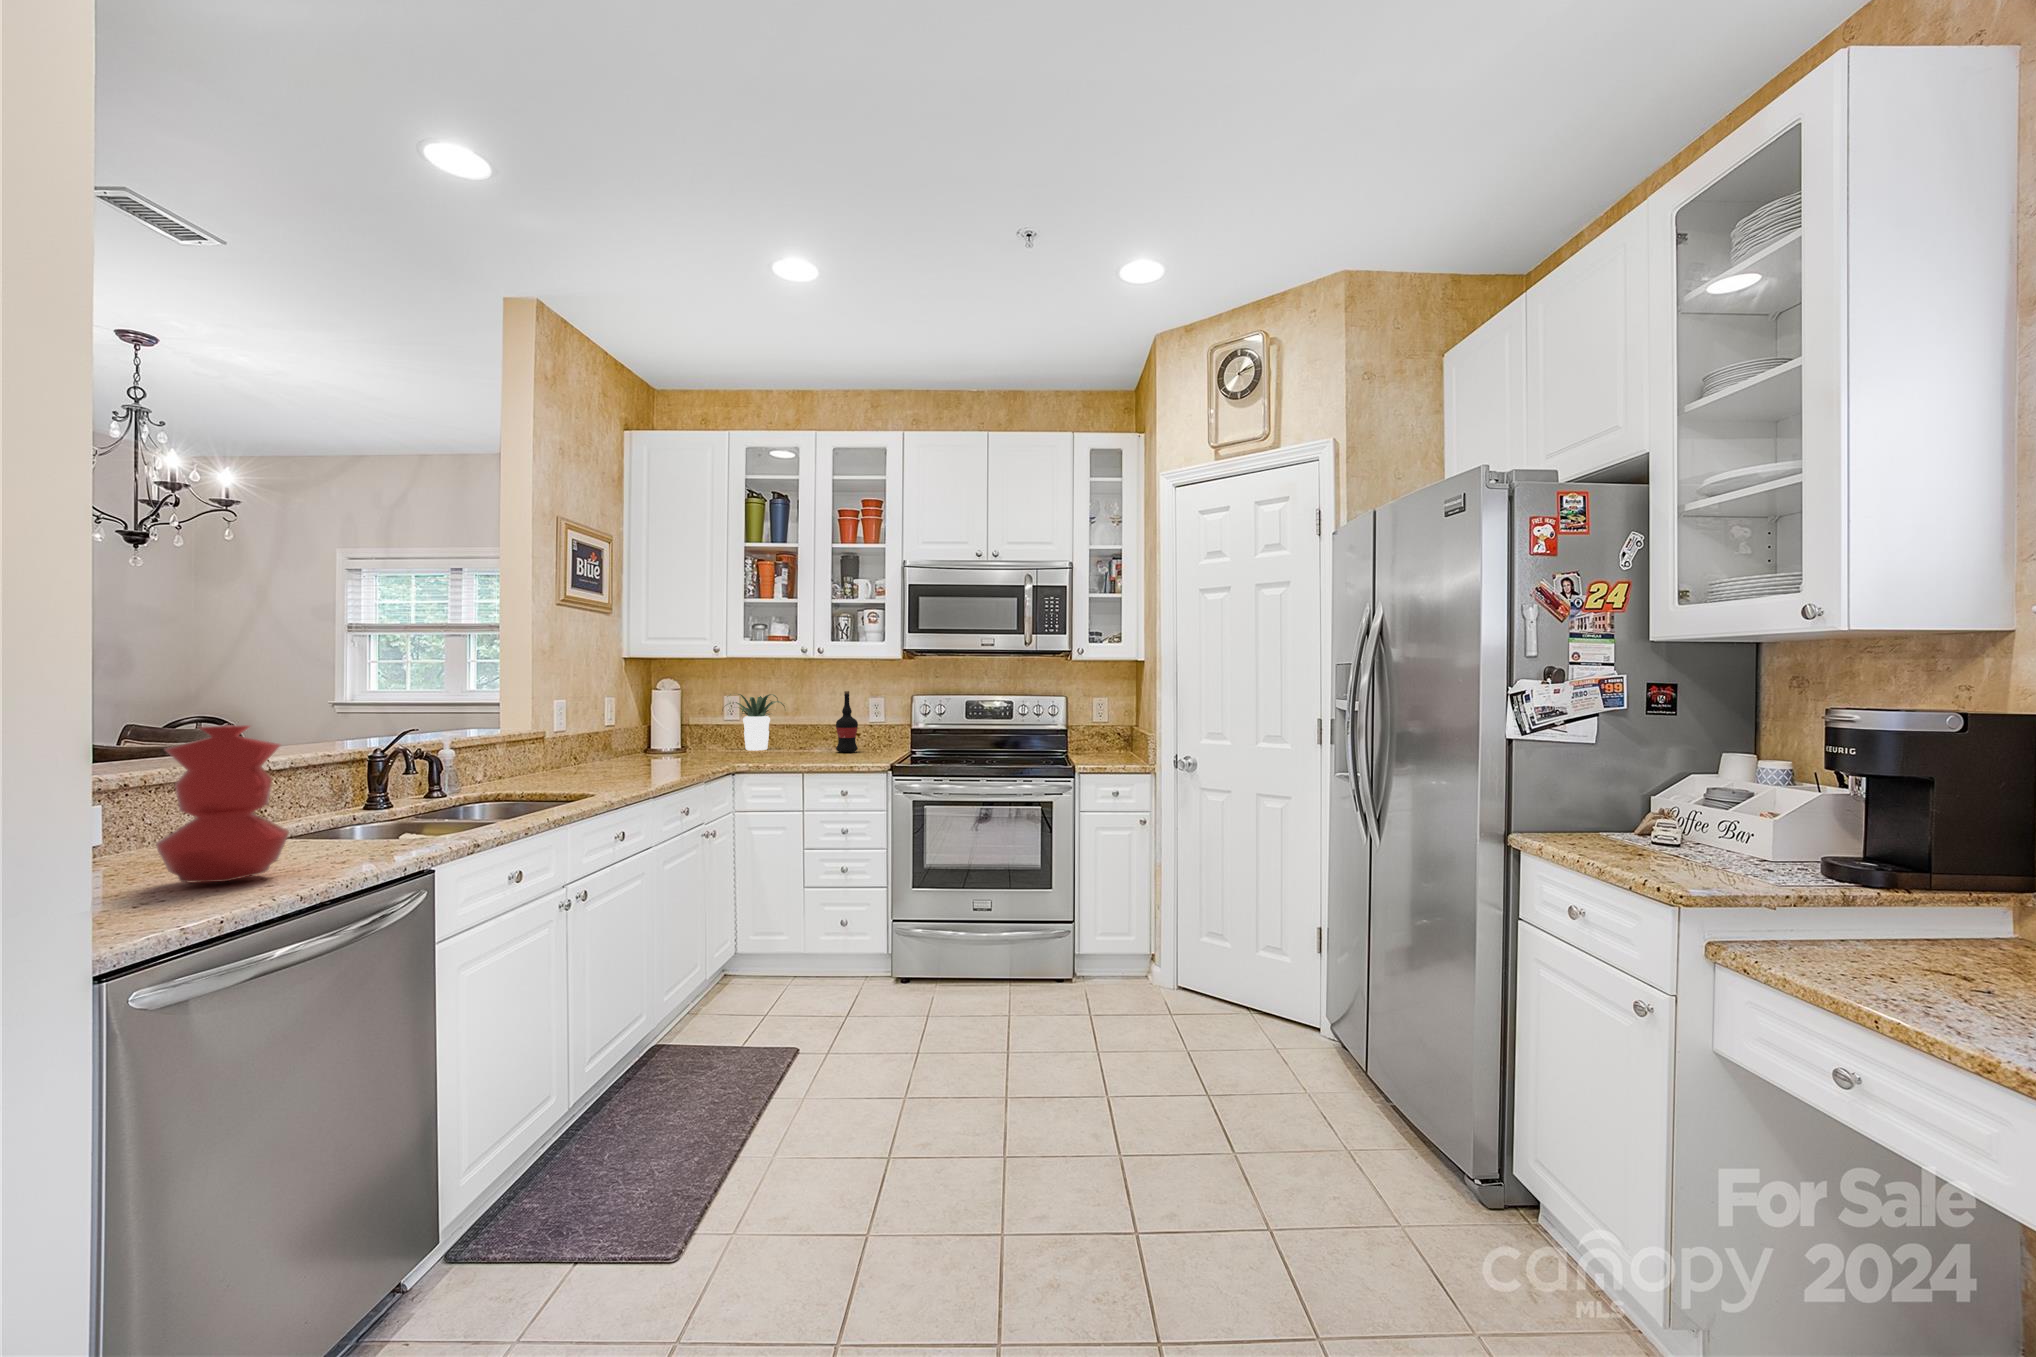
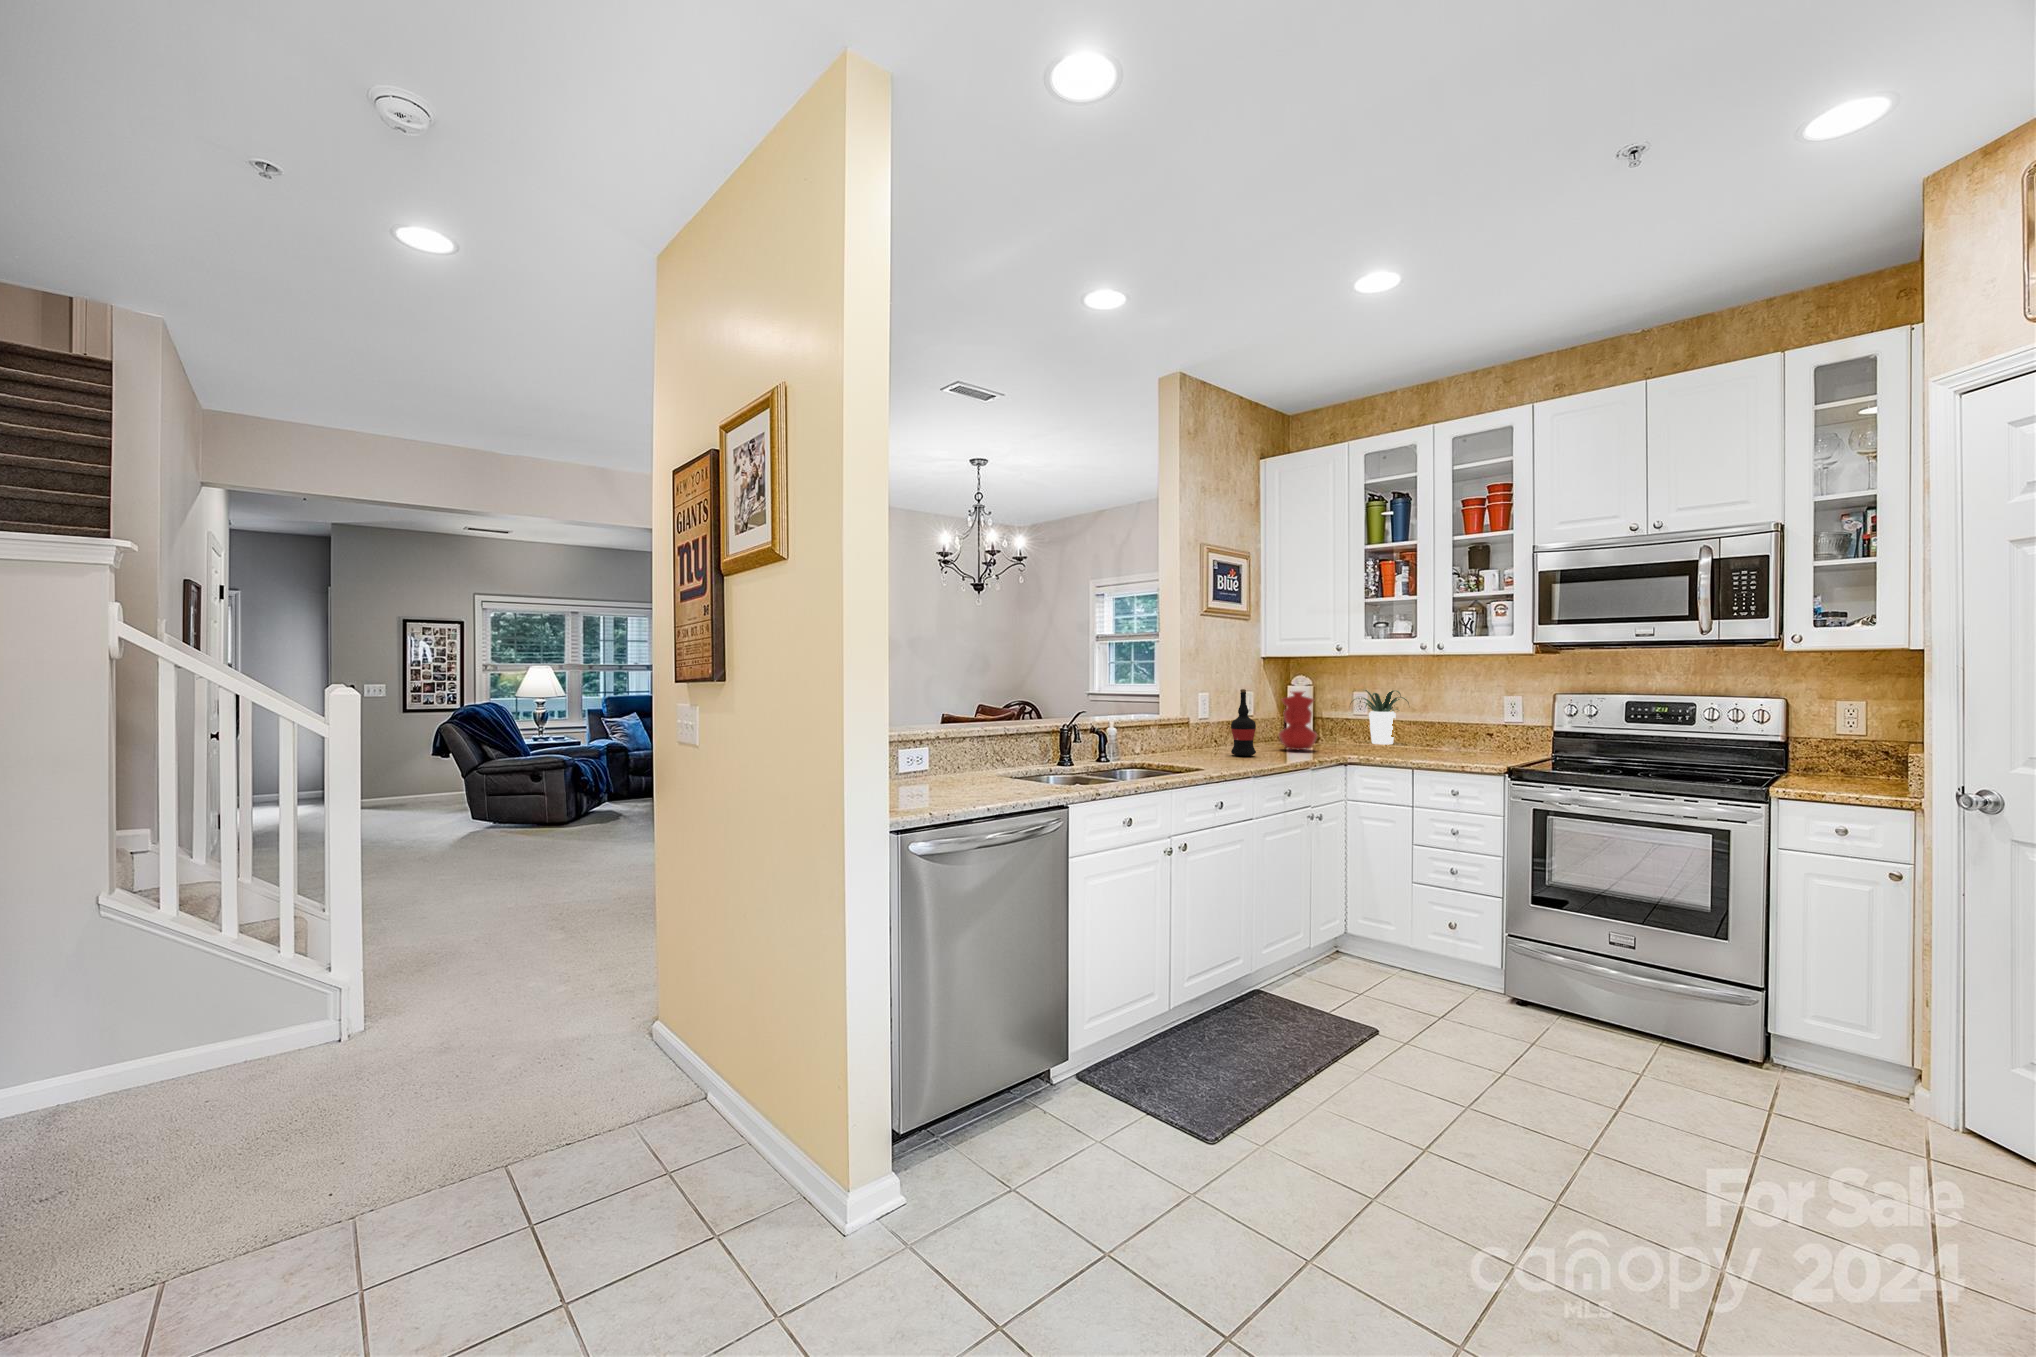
wine bottle: present [836,691,858,752] -> present [1231,689,1256,756]
vase: present [156,725,289,882] -> present [1279,691,1317,750]

